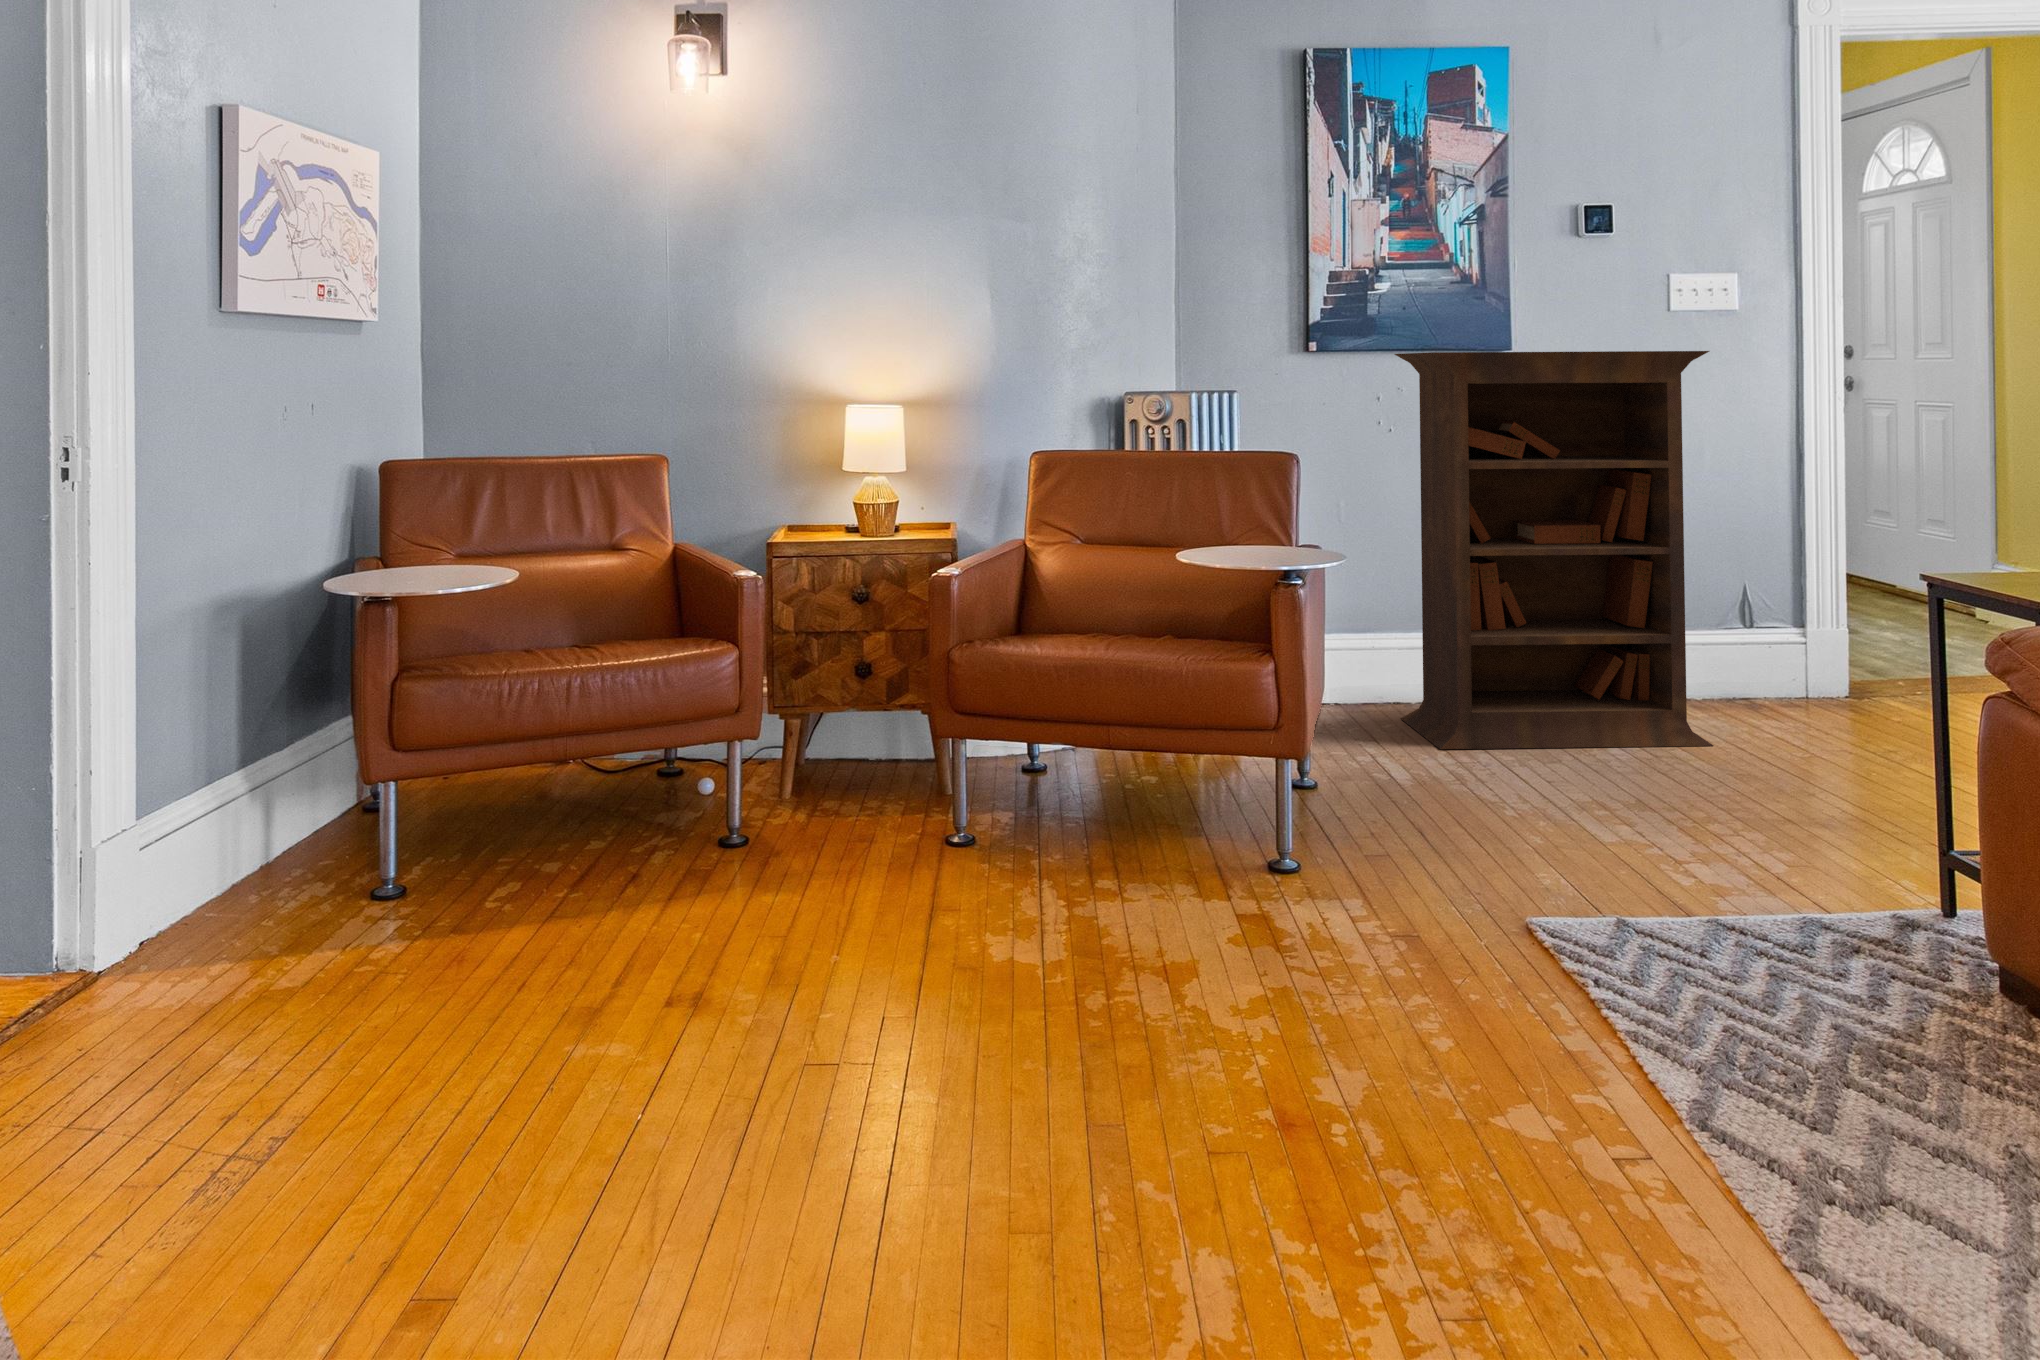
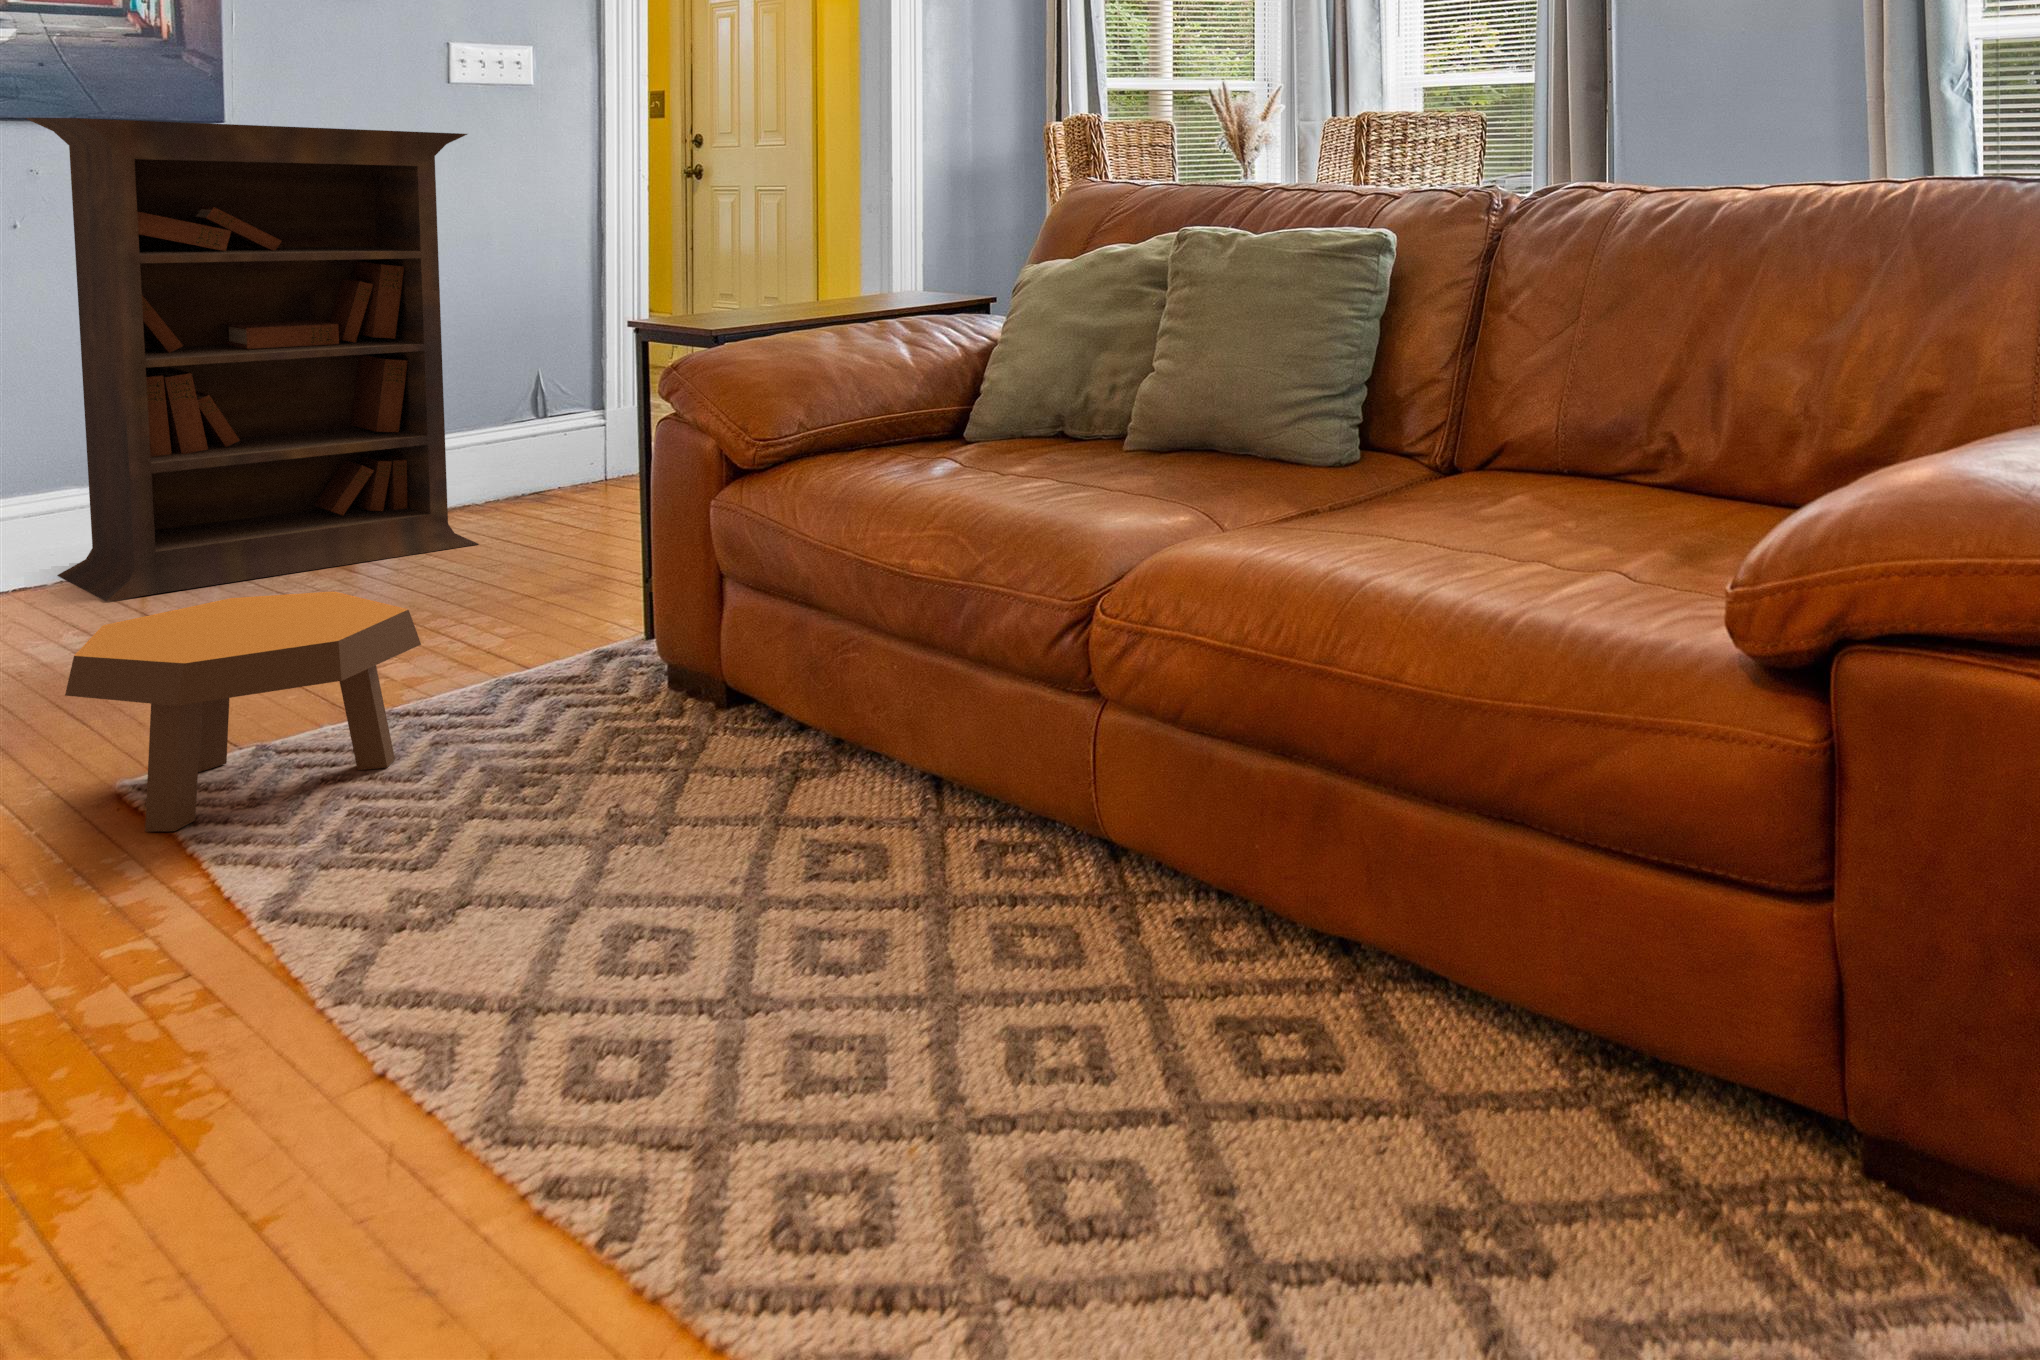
footstool: none [1485,784,1762,1006] -> present [65,591,421,831]

